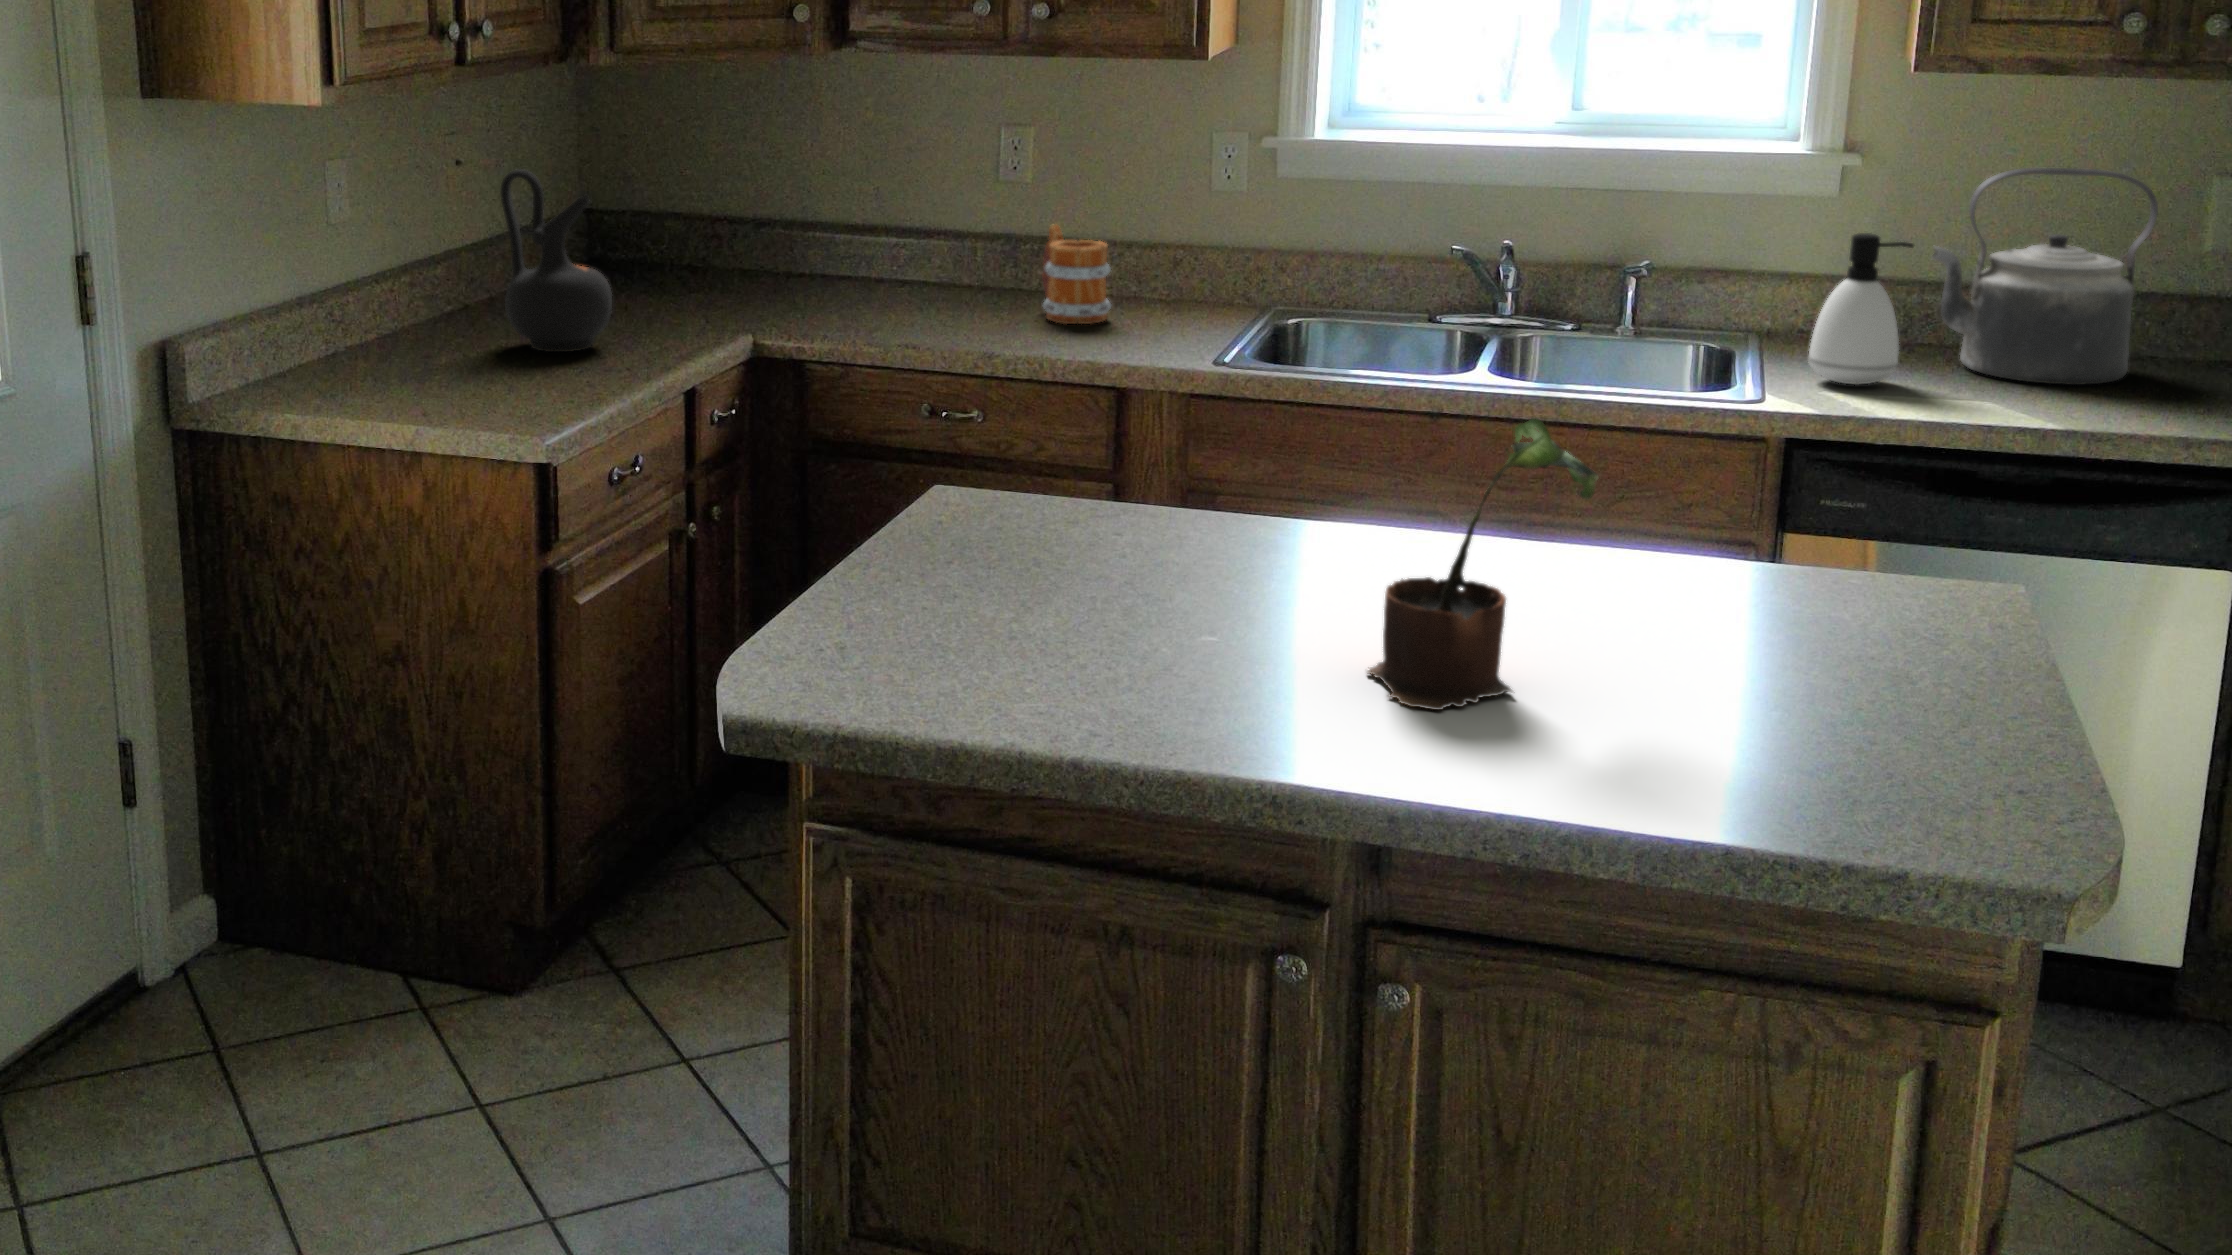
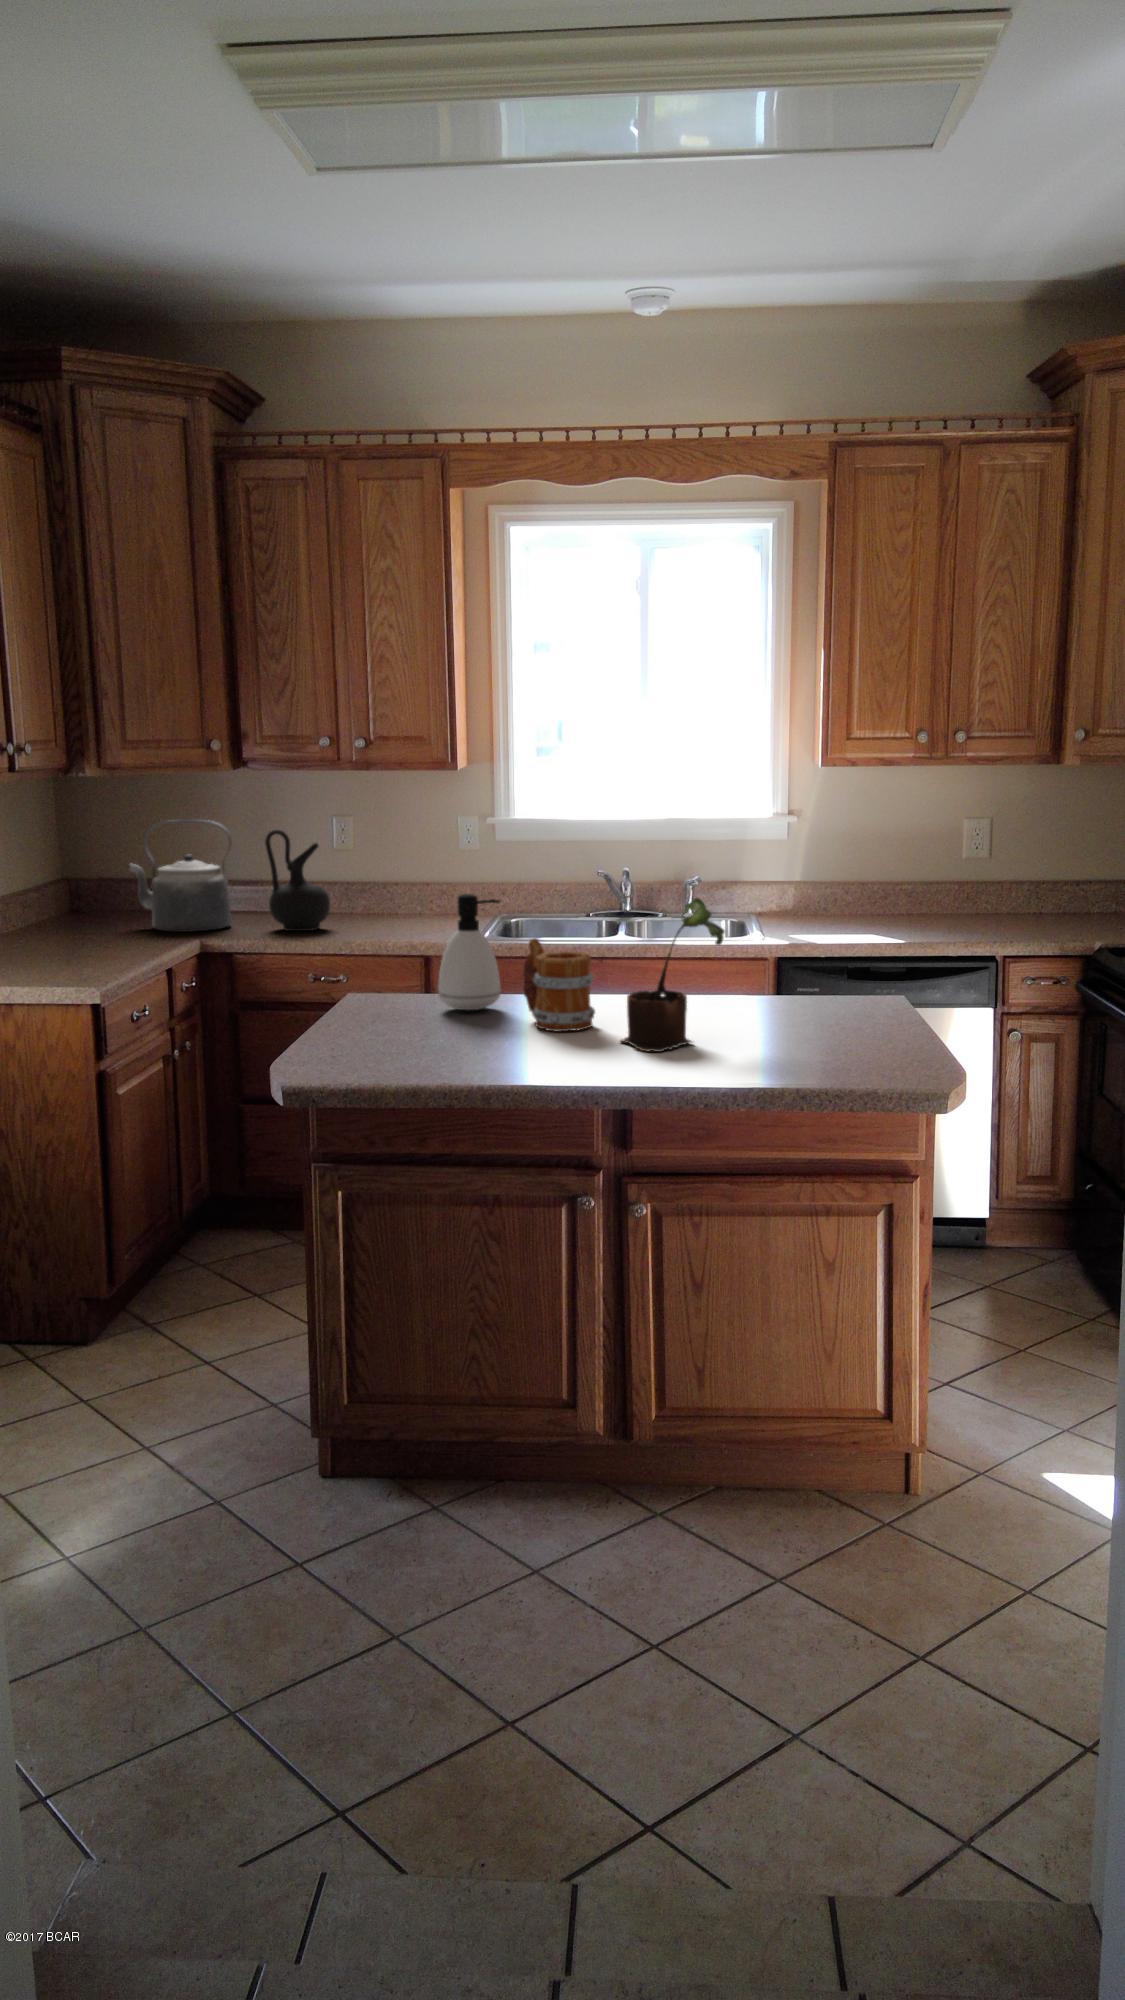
kettle: present [1932,168,2158,385] -> present [130,820,232,932]
ceramic jug: present [500,169,612,352] -> present [265,830,330,931]
mug: present [1042,224,1111,324] -> present [523,939,595,1031]
soap dispenser: present [1808,233,1914,384] -> present [438,894,501,1010]

